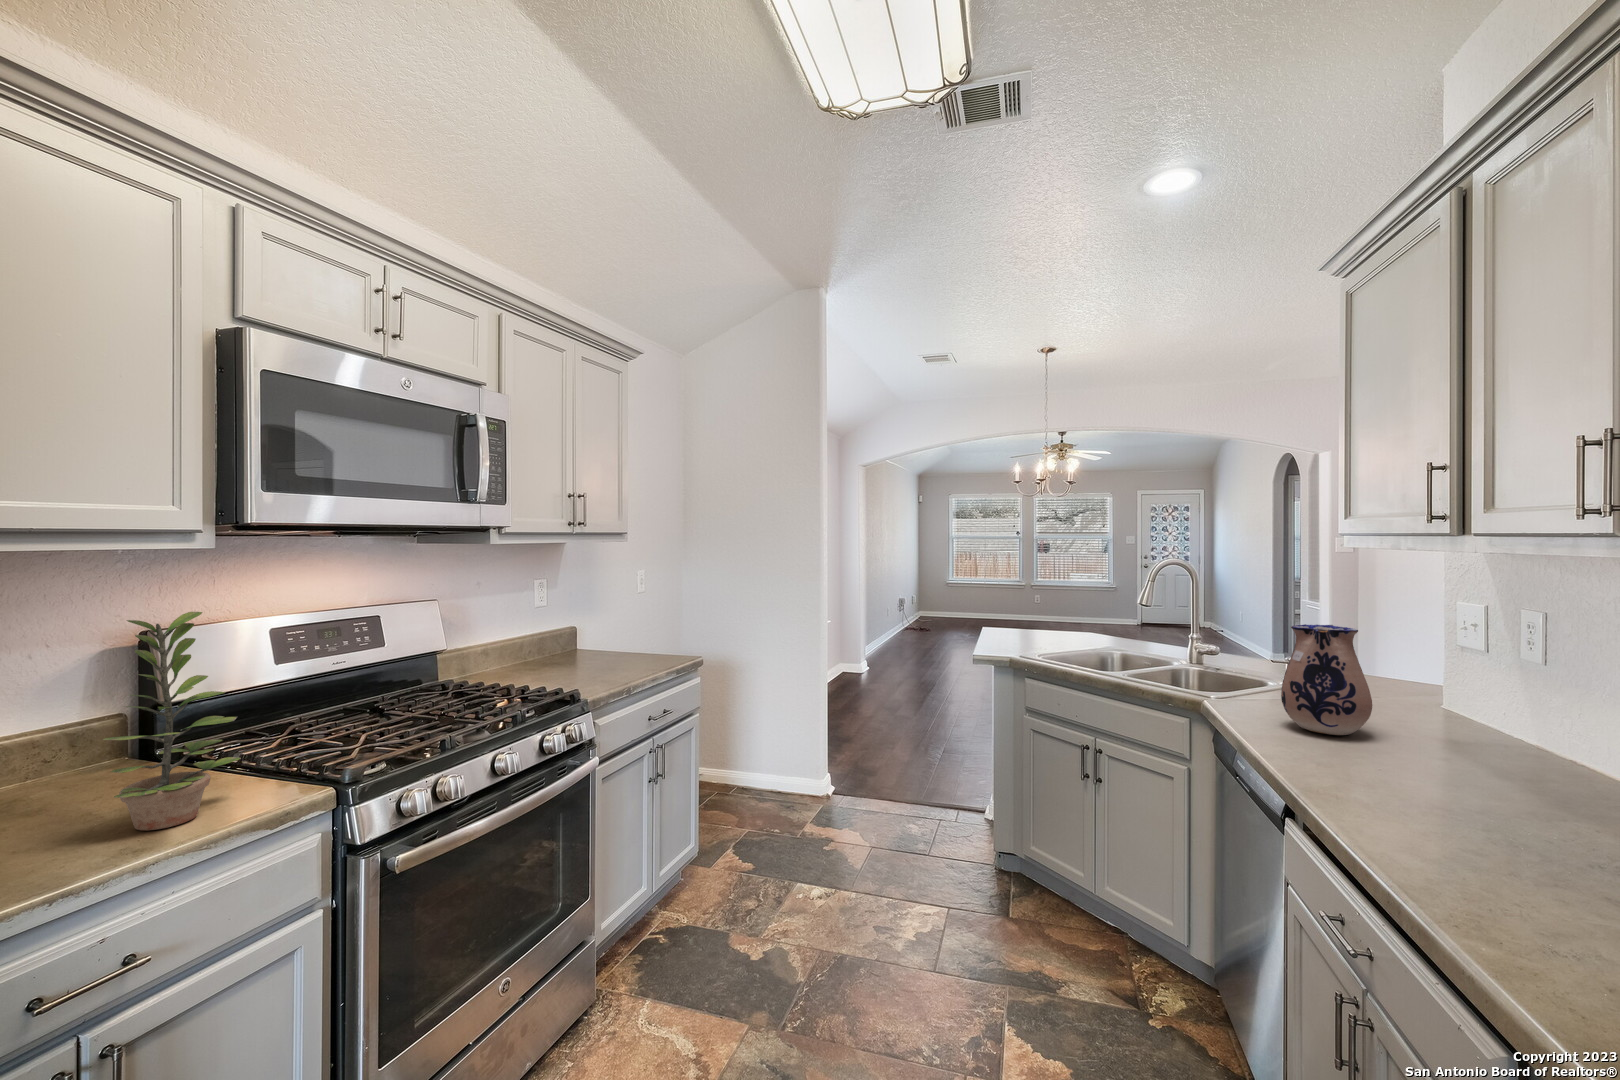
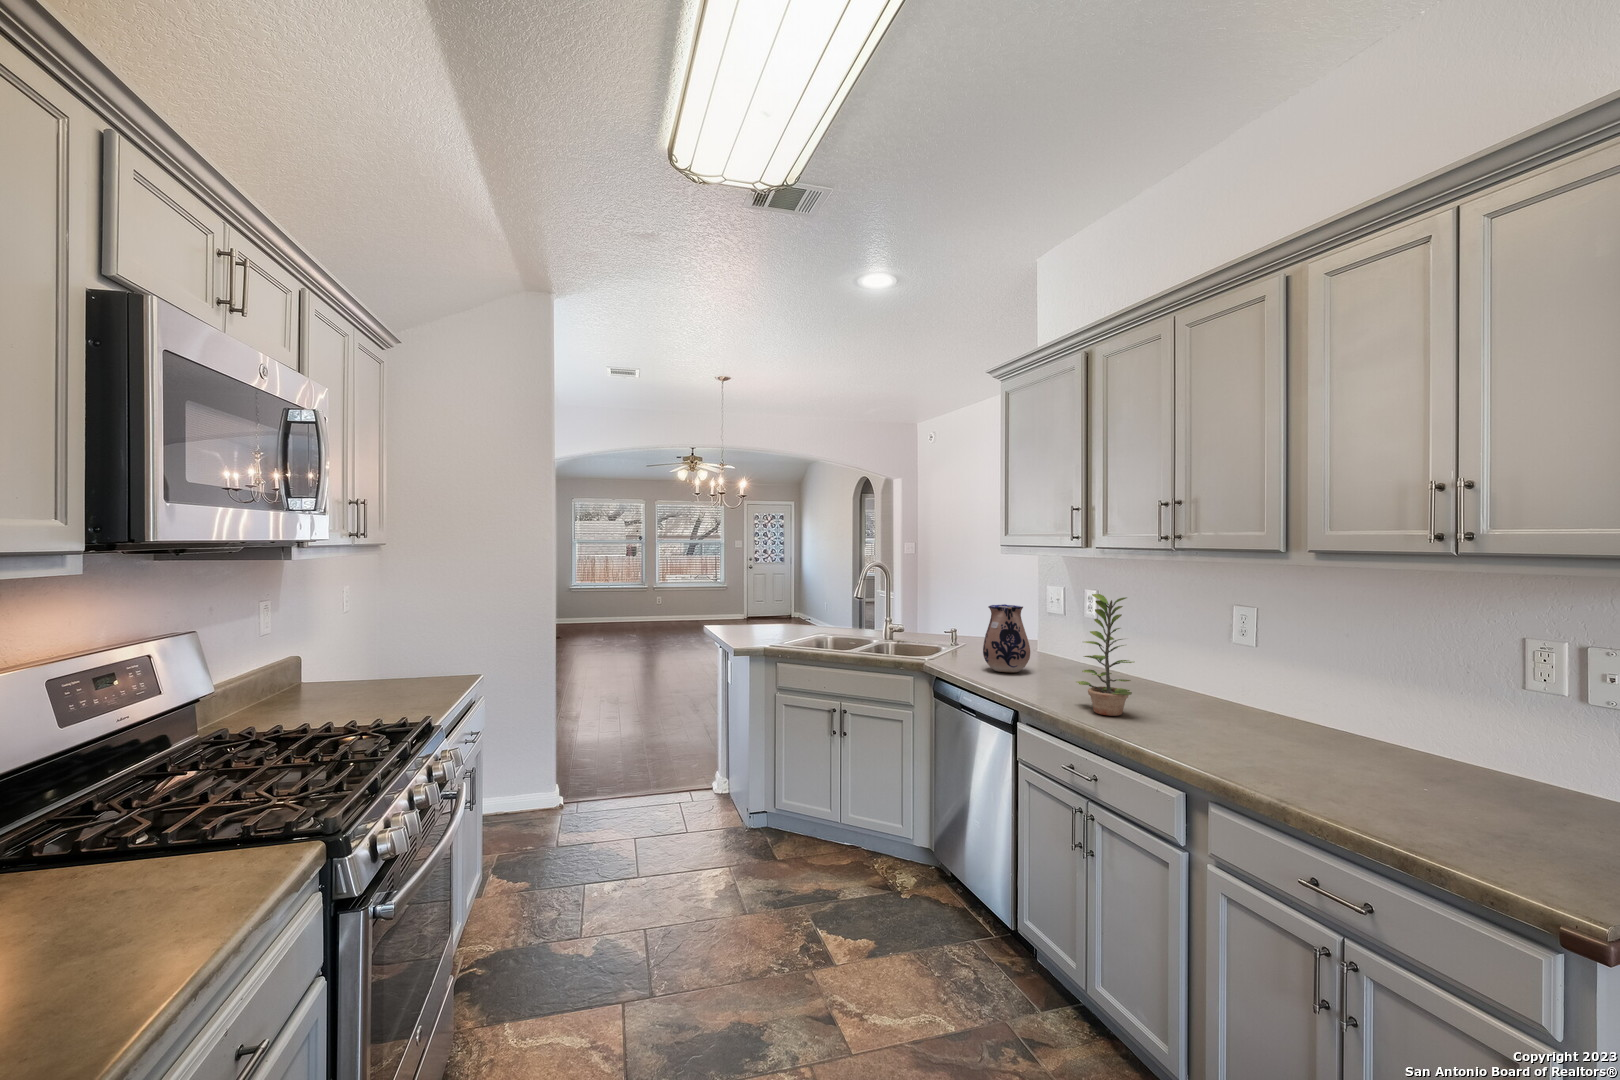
plant: present [104,612,241,830] -> present [1077,594,1134,716]

